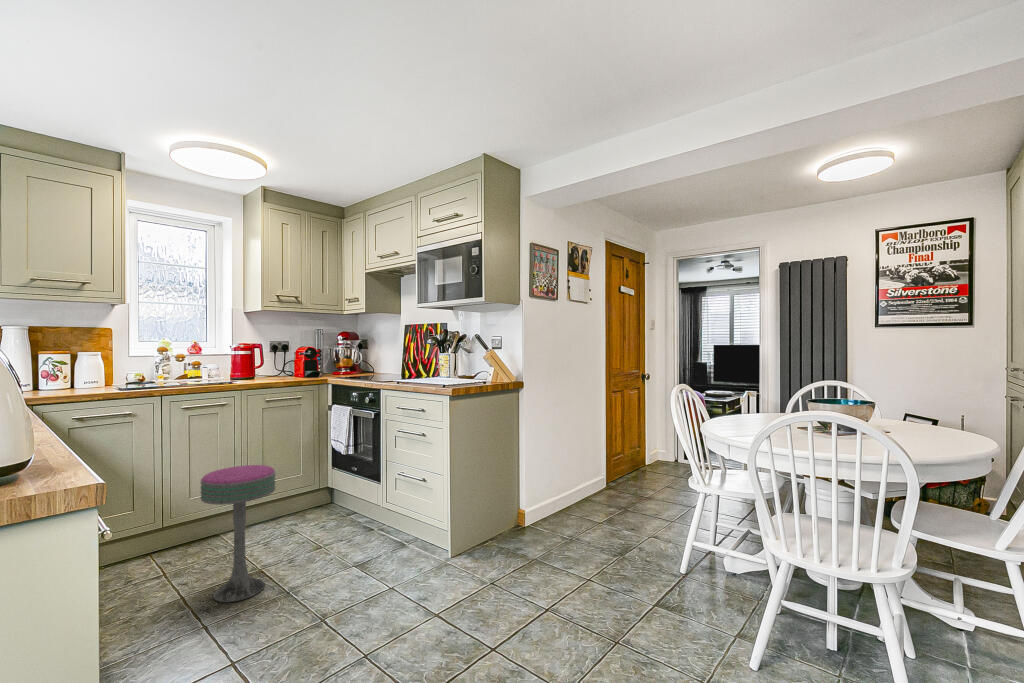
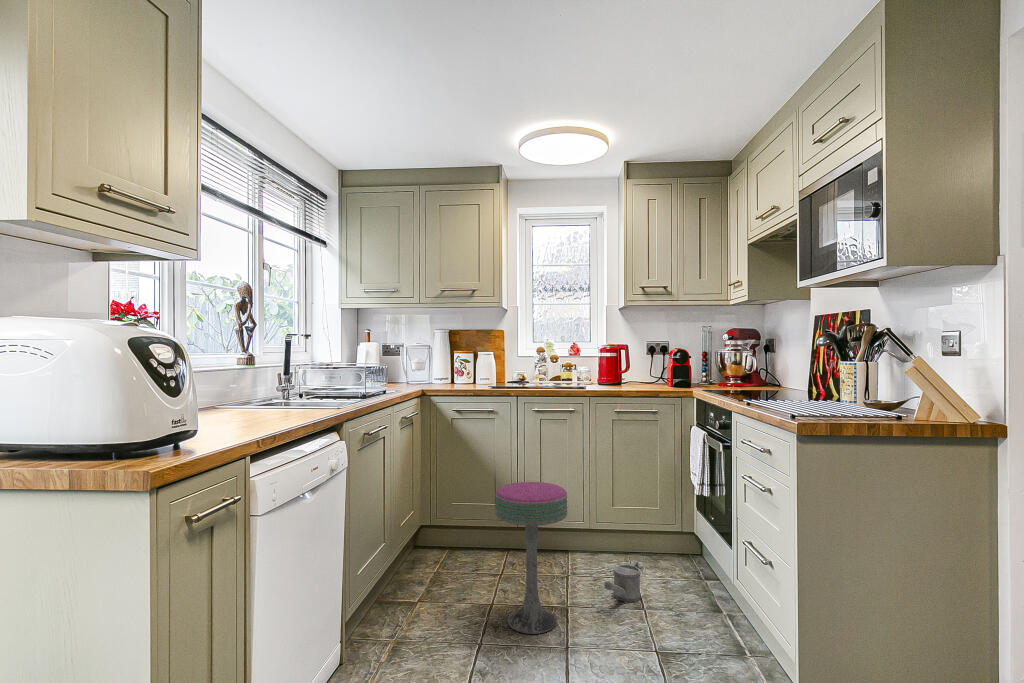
watering can: none [291,517,315,550] -> present [604,561,641,602]

